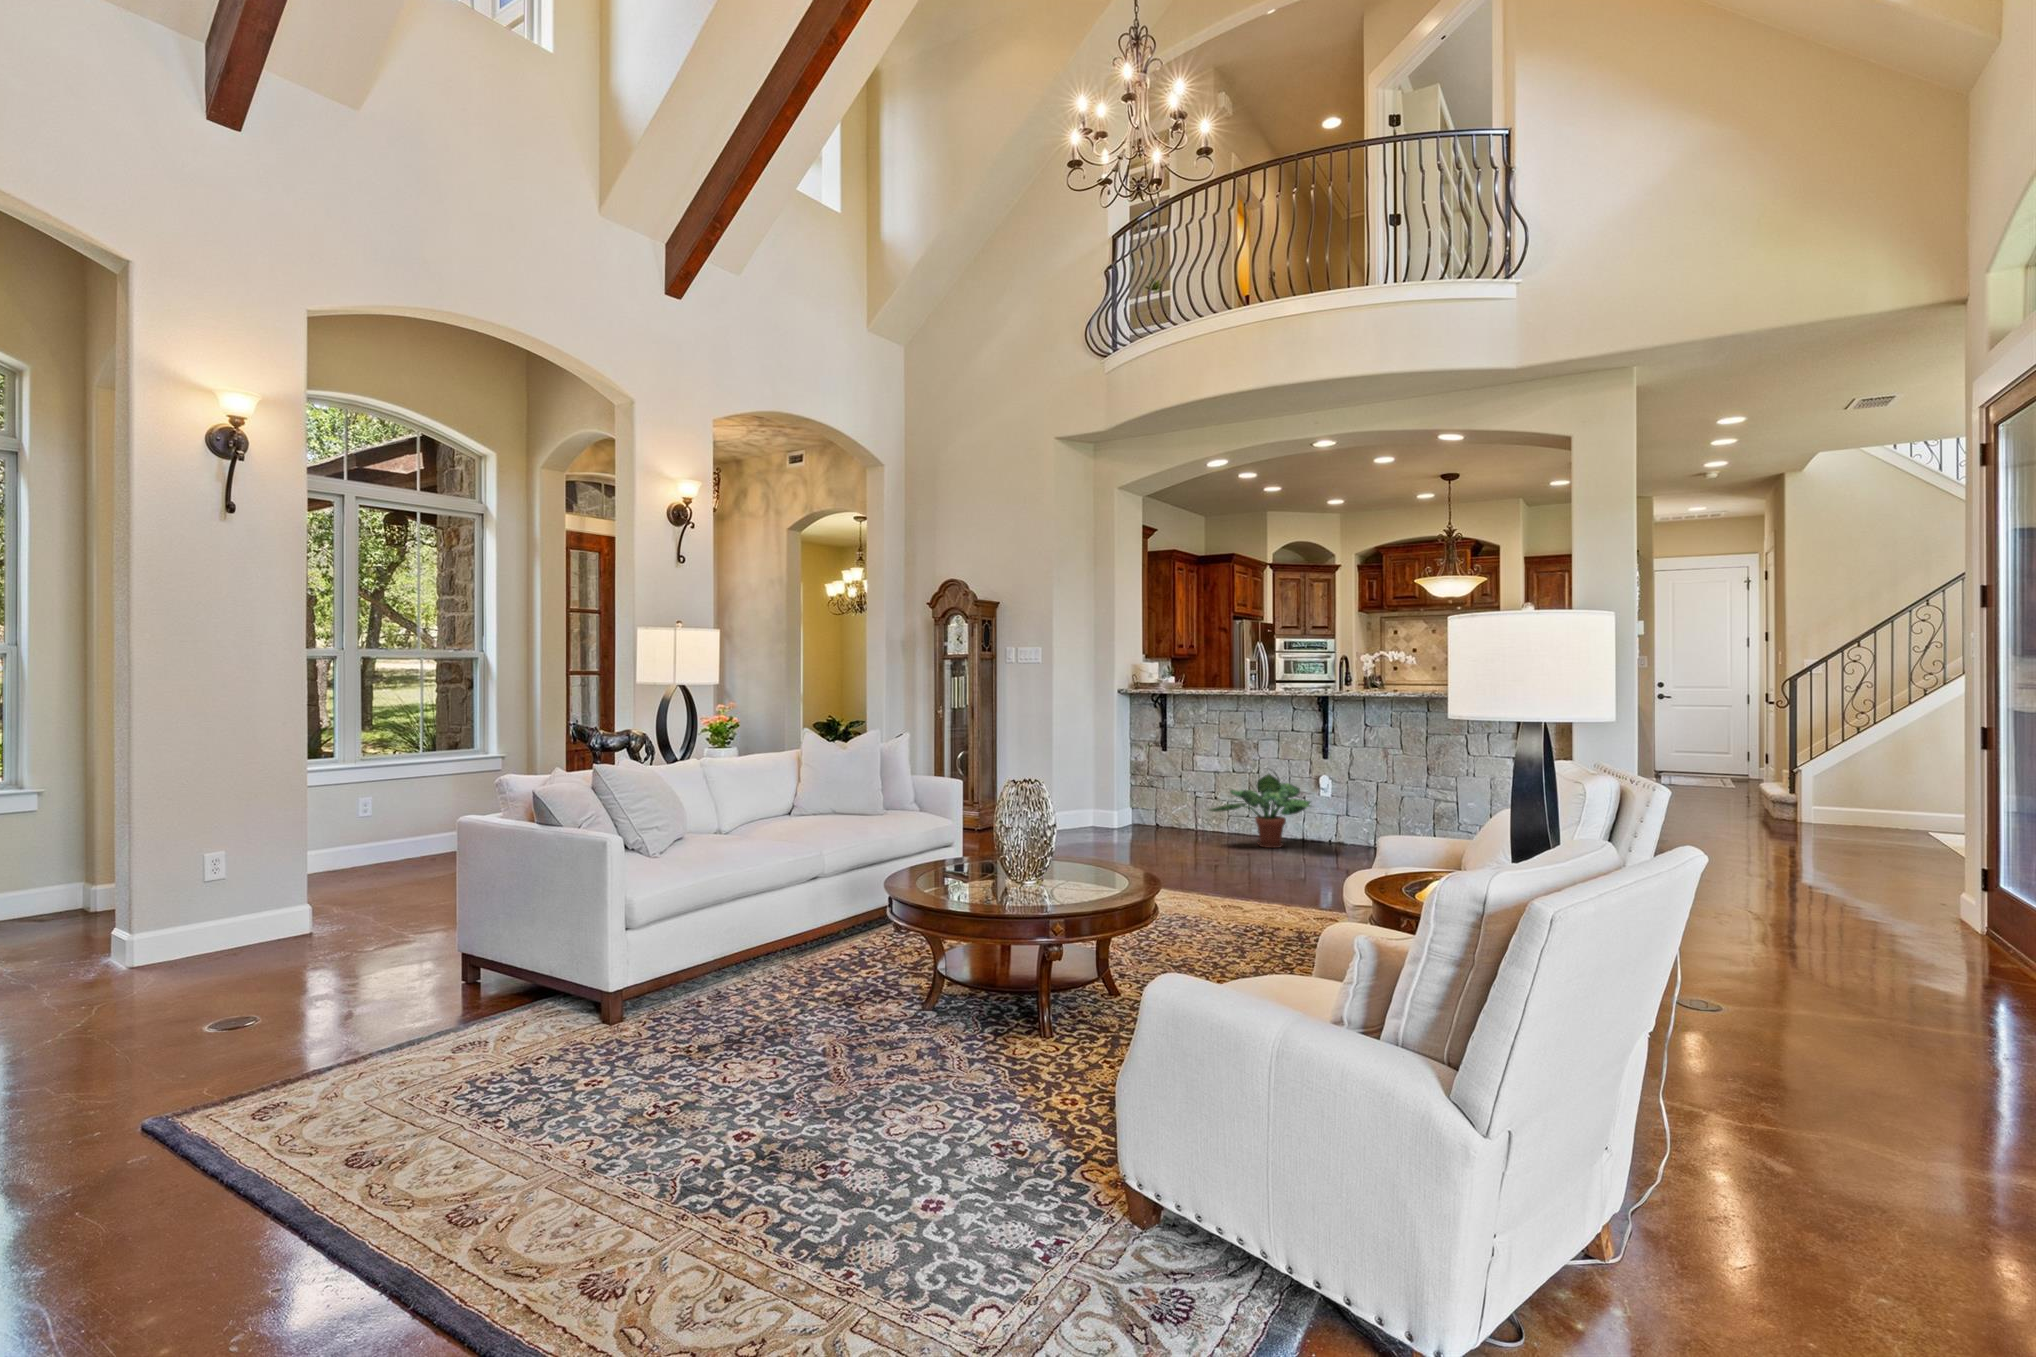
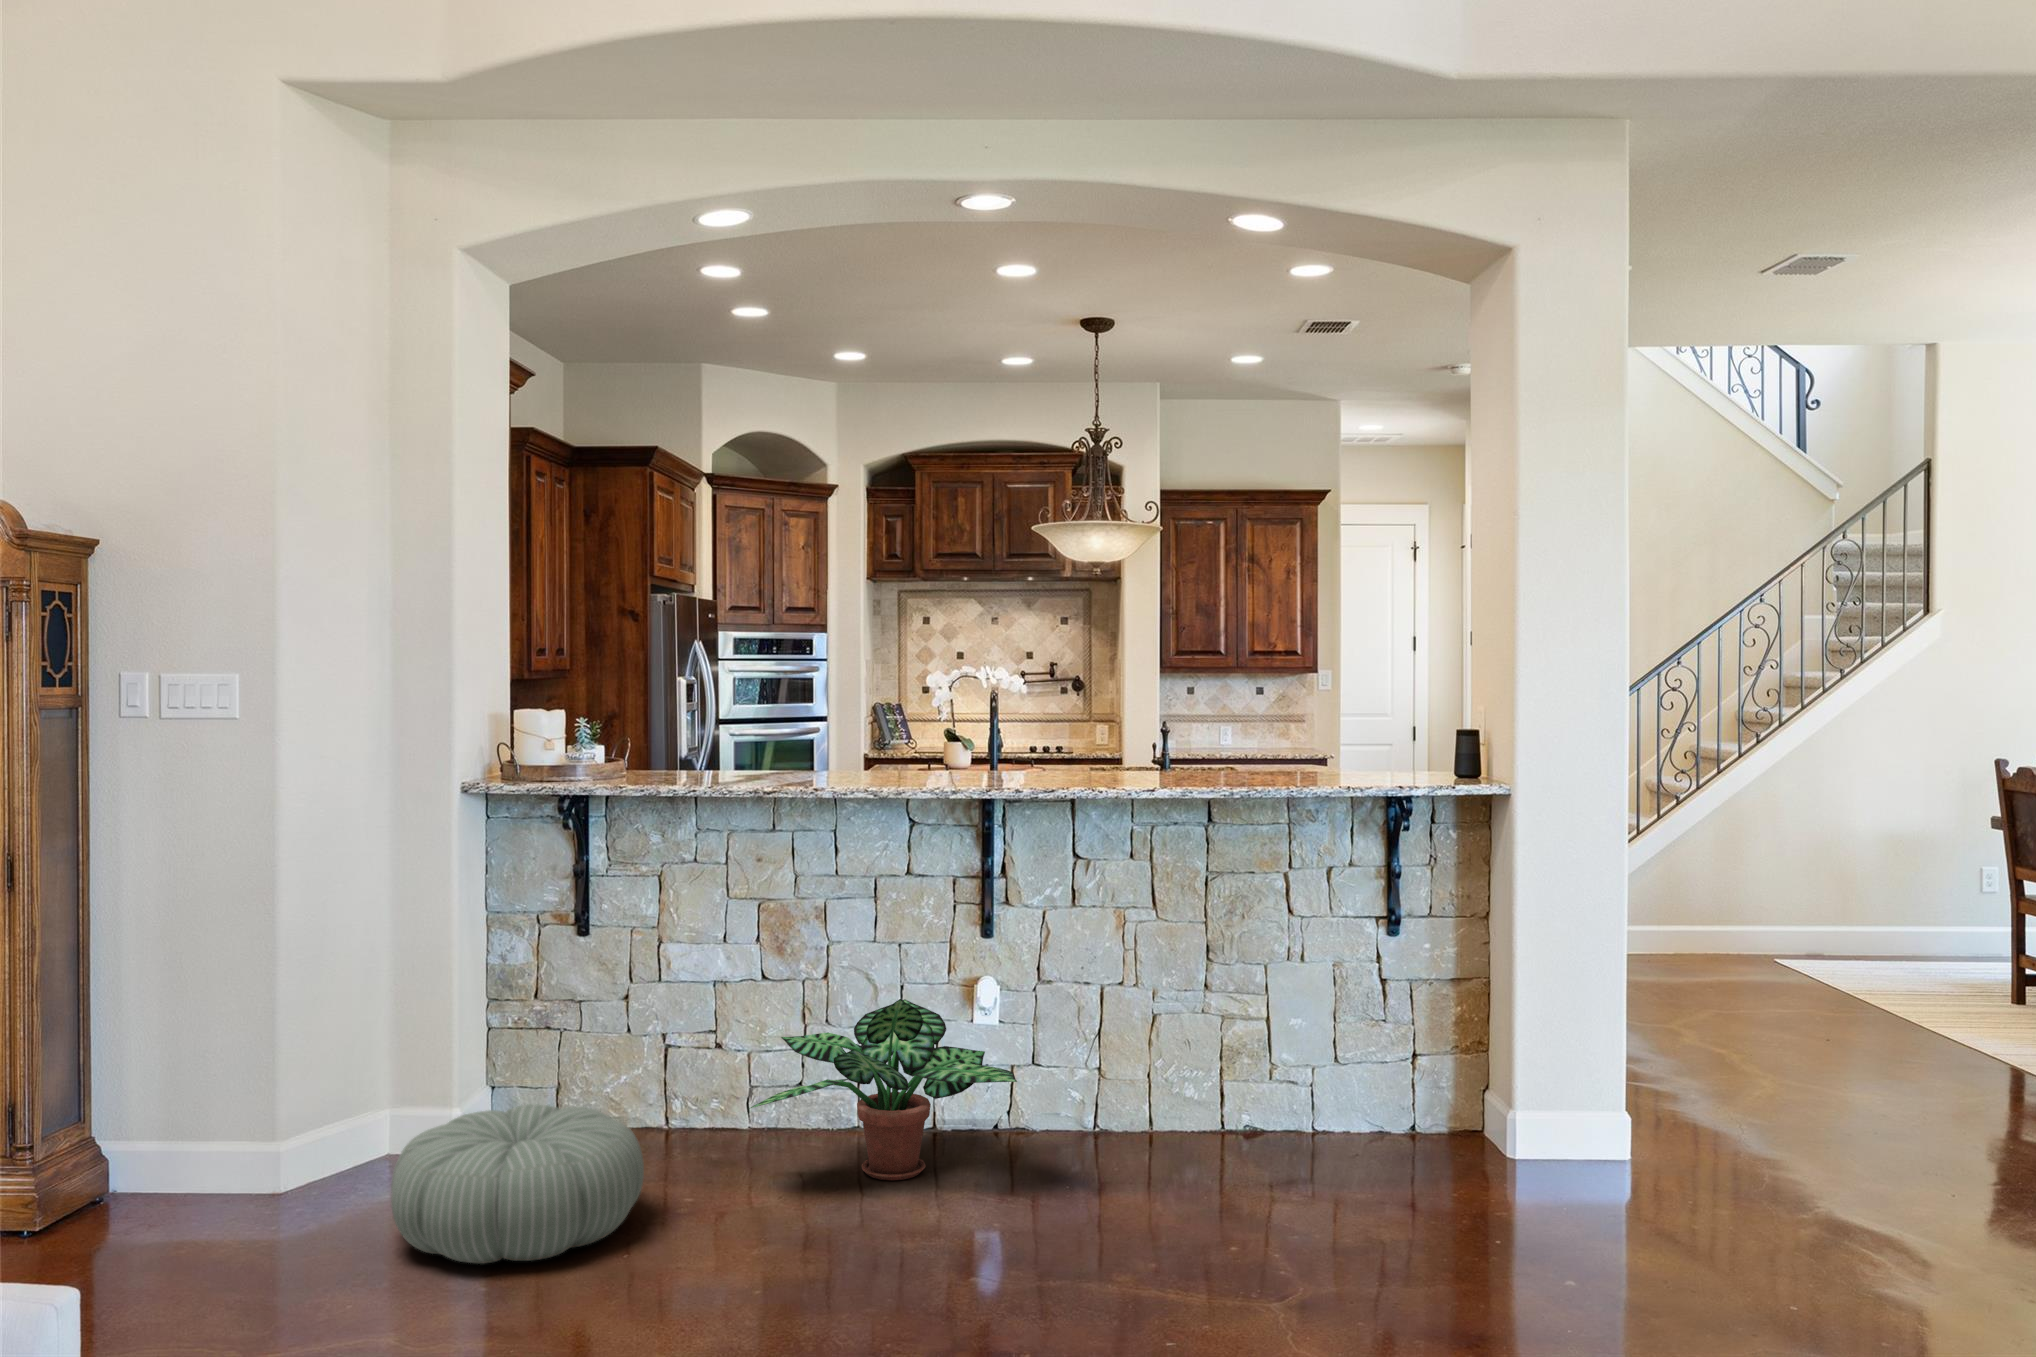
pouf: none [1079,803,1167,849] -> present [391,1104,644,1264]

